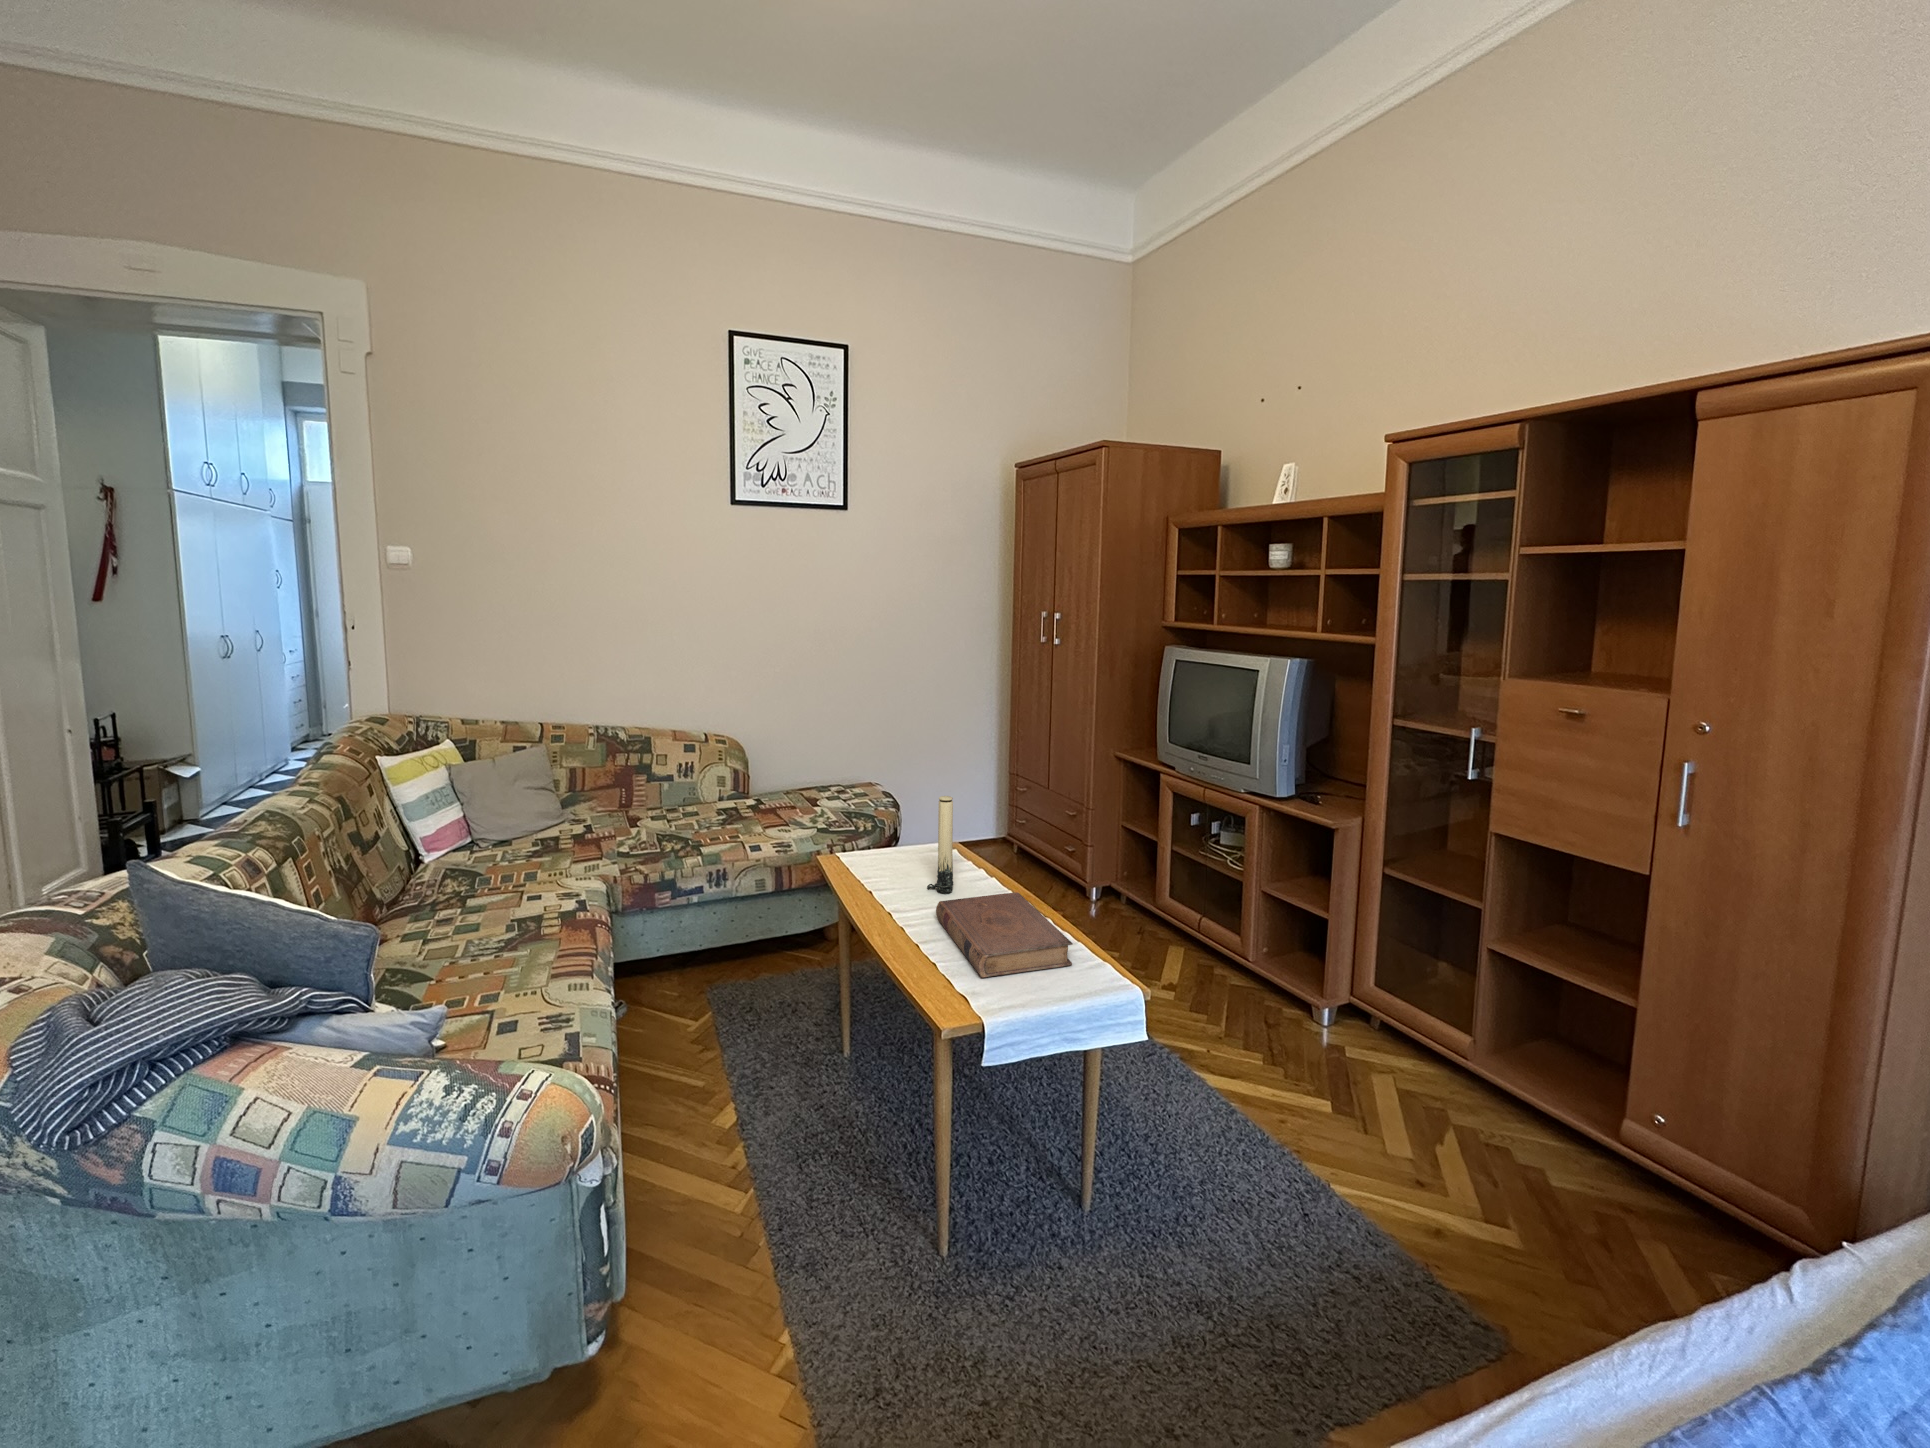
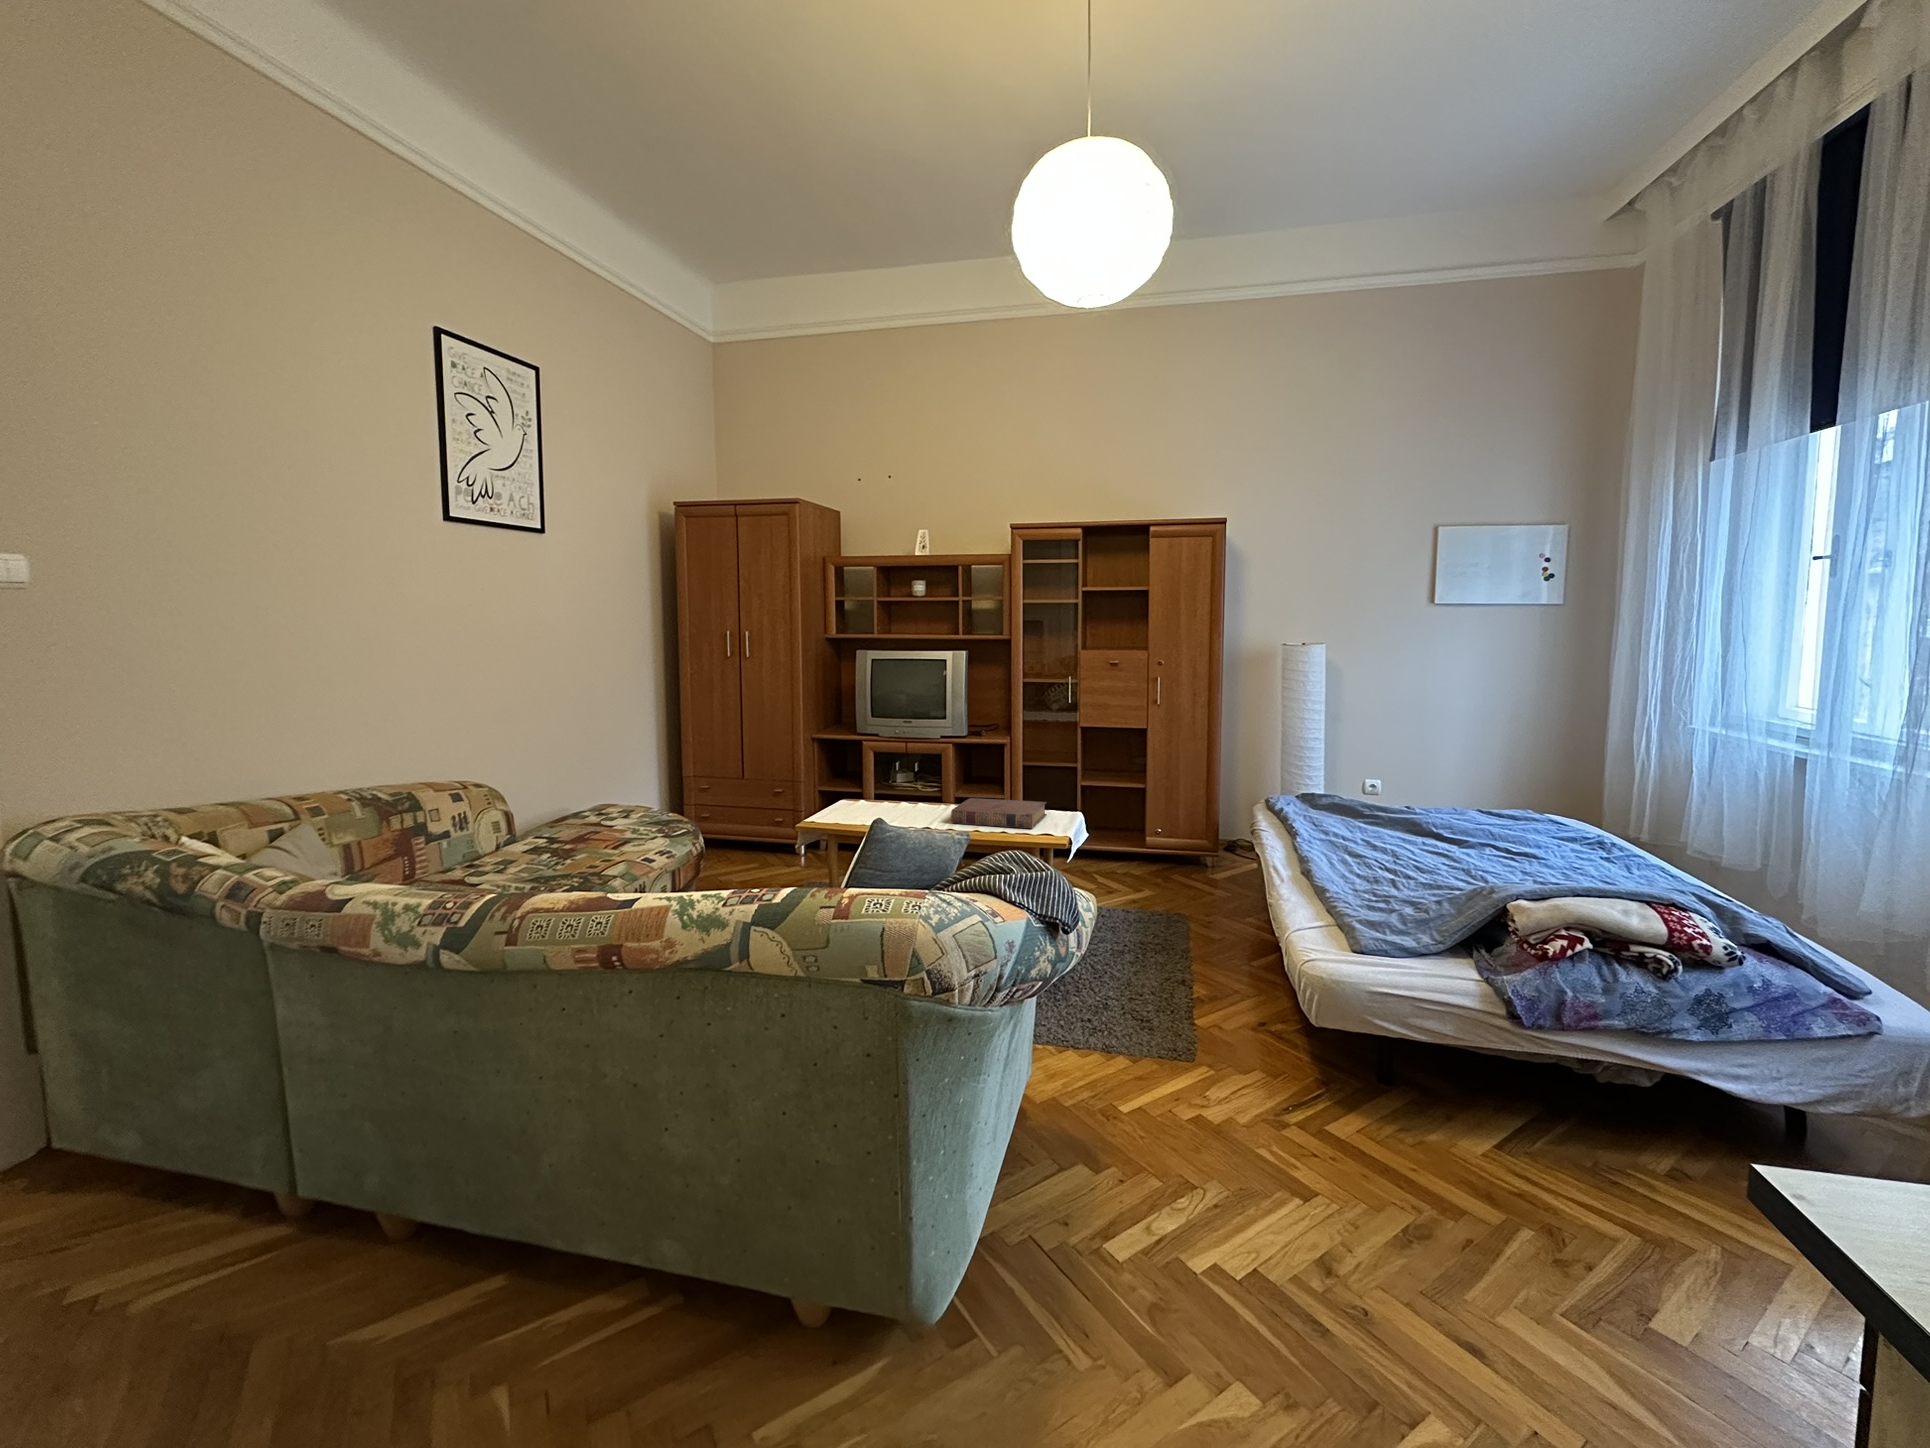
candle: present [927,796,953,894] -> none [904,748,922,817]

